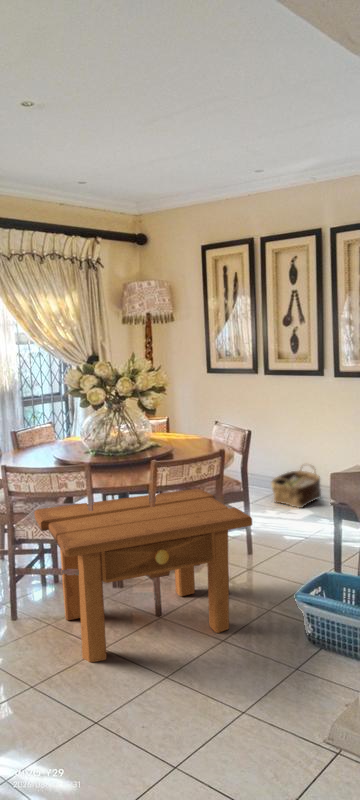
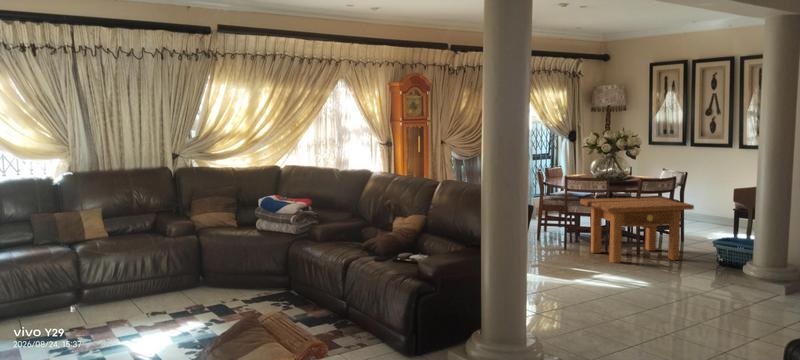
woven basket: present [271,465,321,508] -> none [693,204,727,229]

